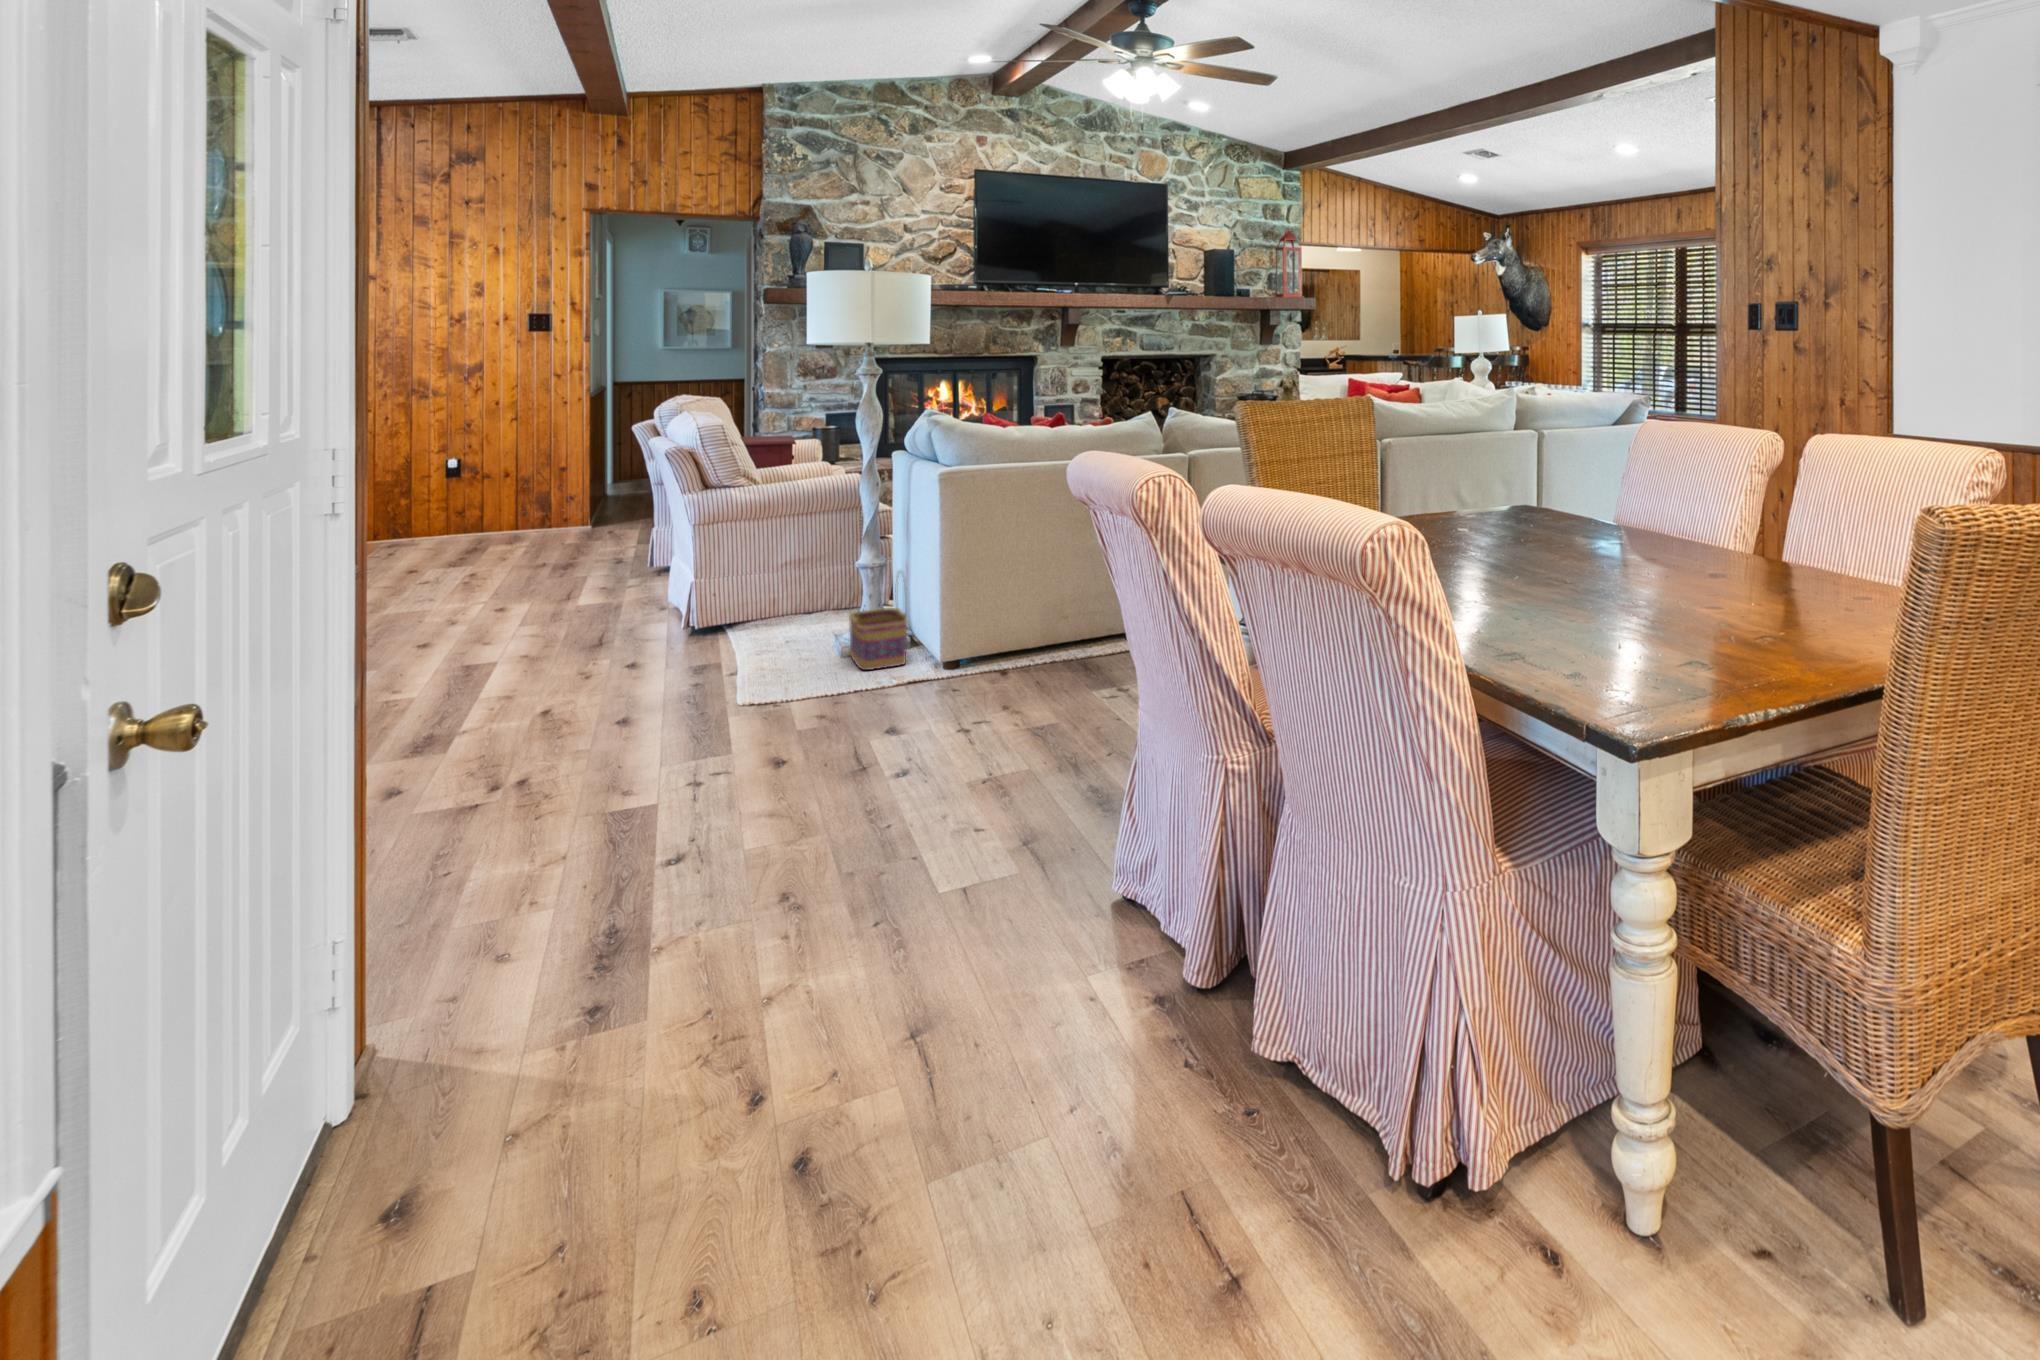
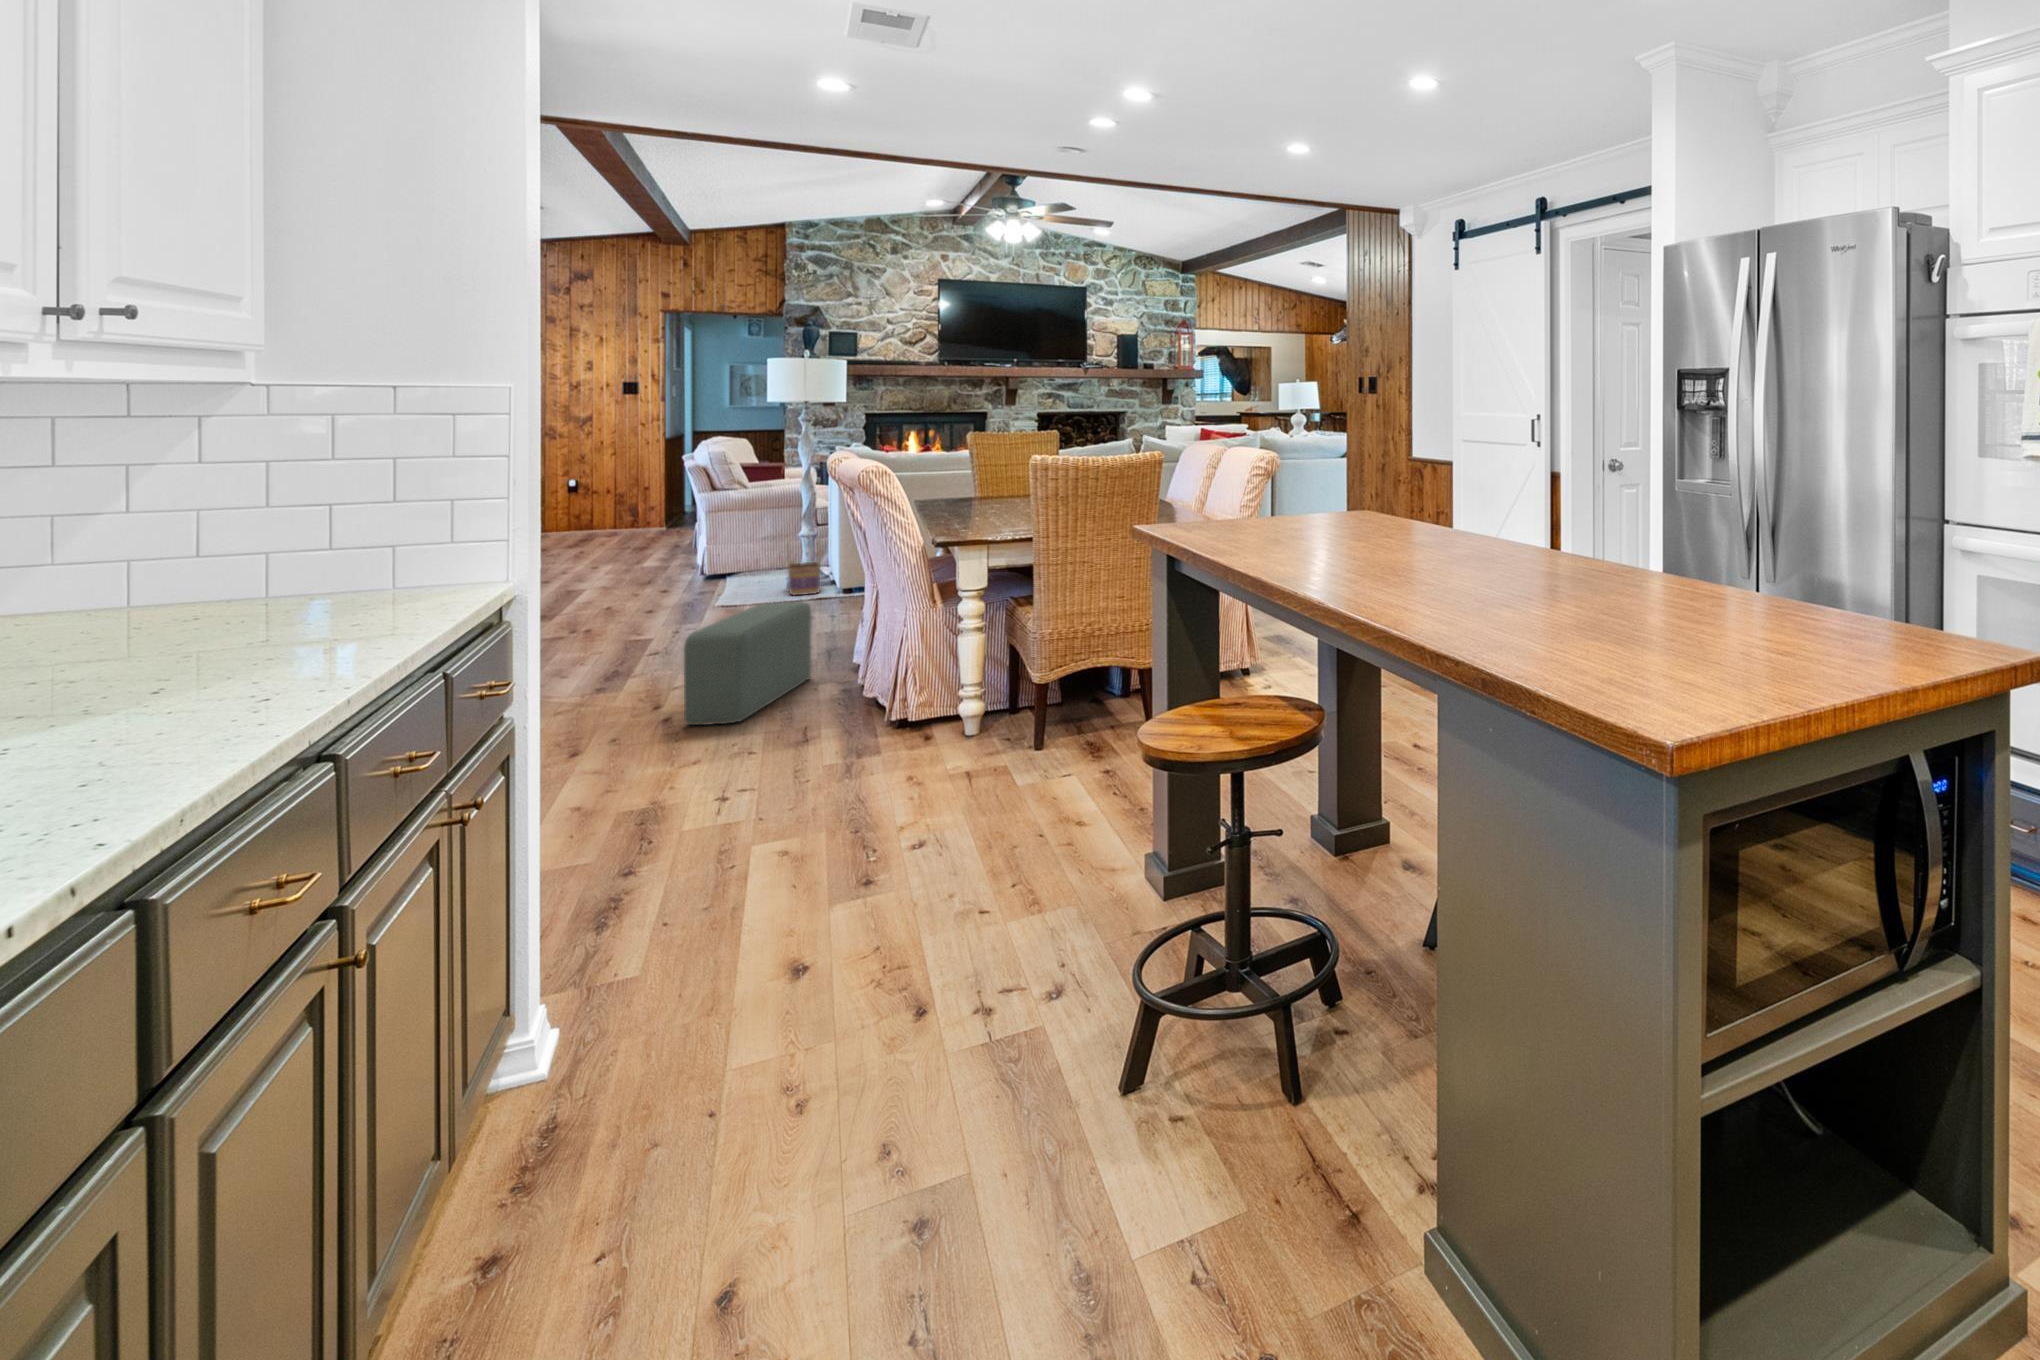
pouf: none [860,758,1045,1112] -> present [684,602,812,725]

